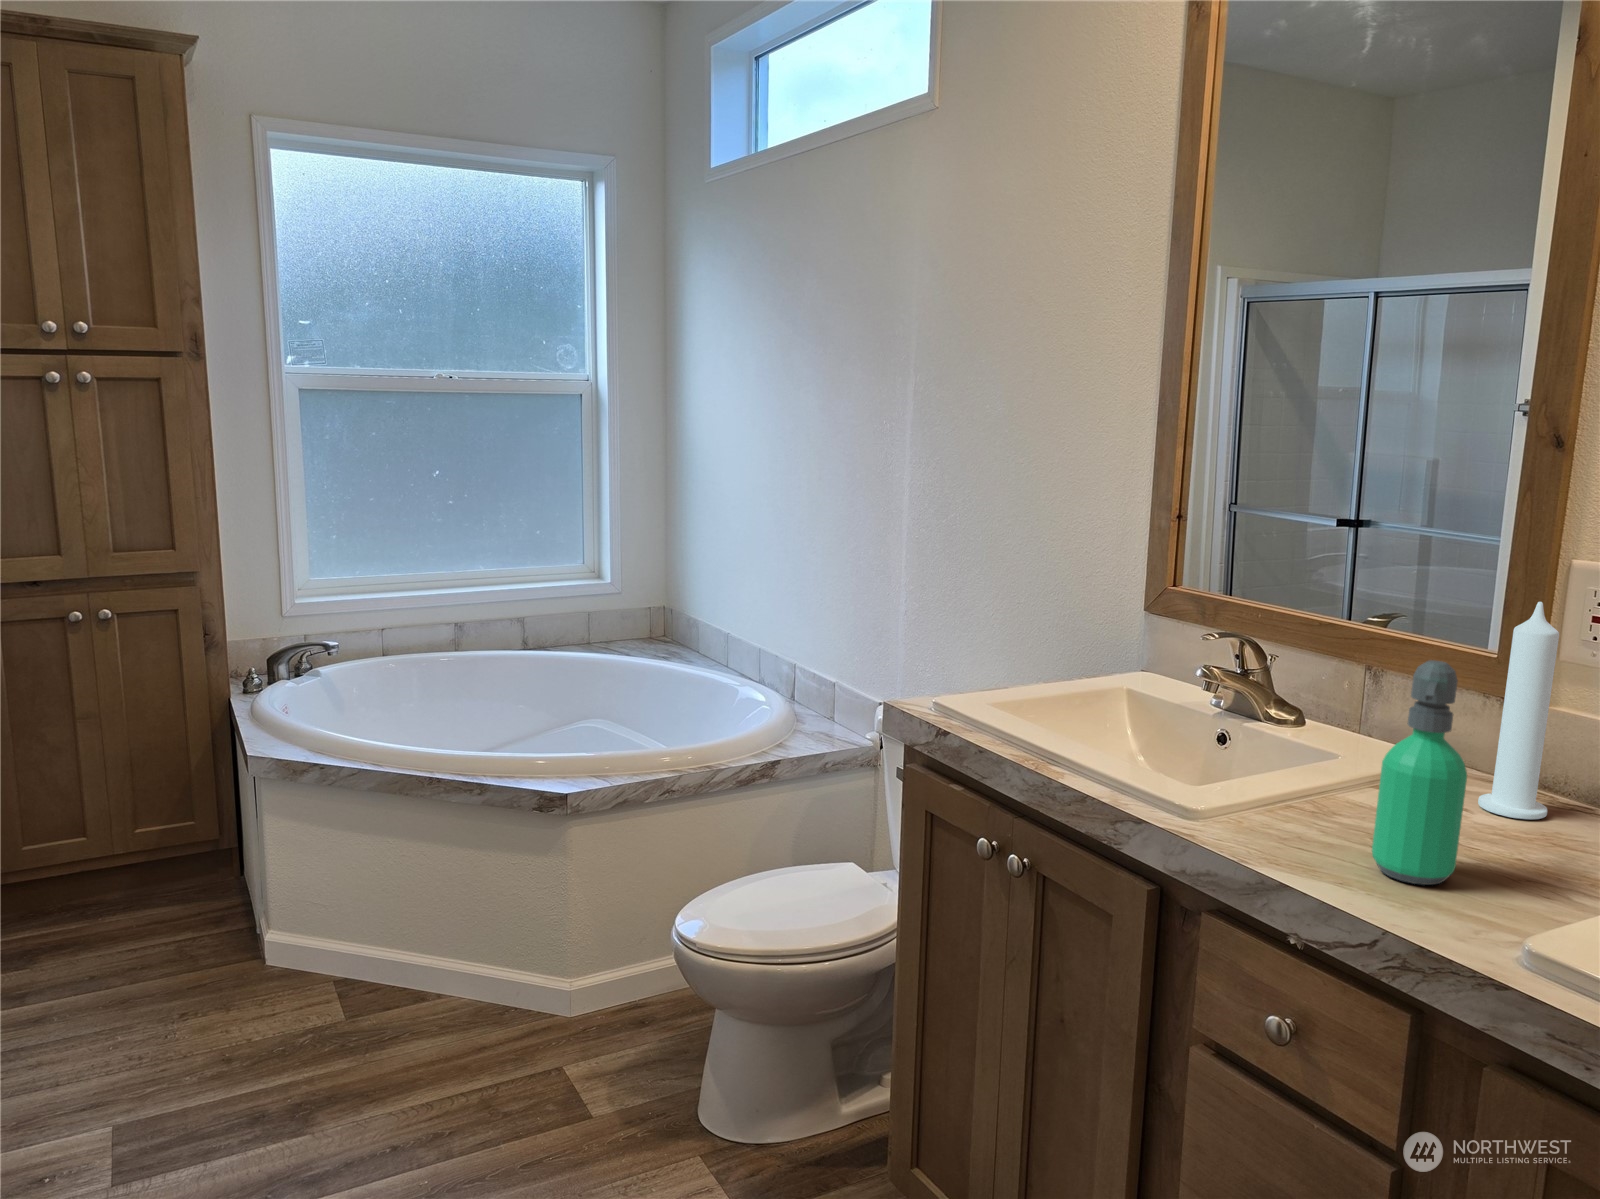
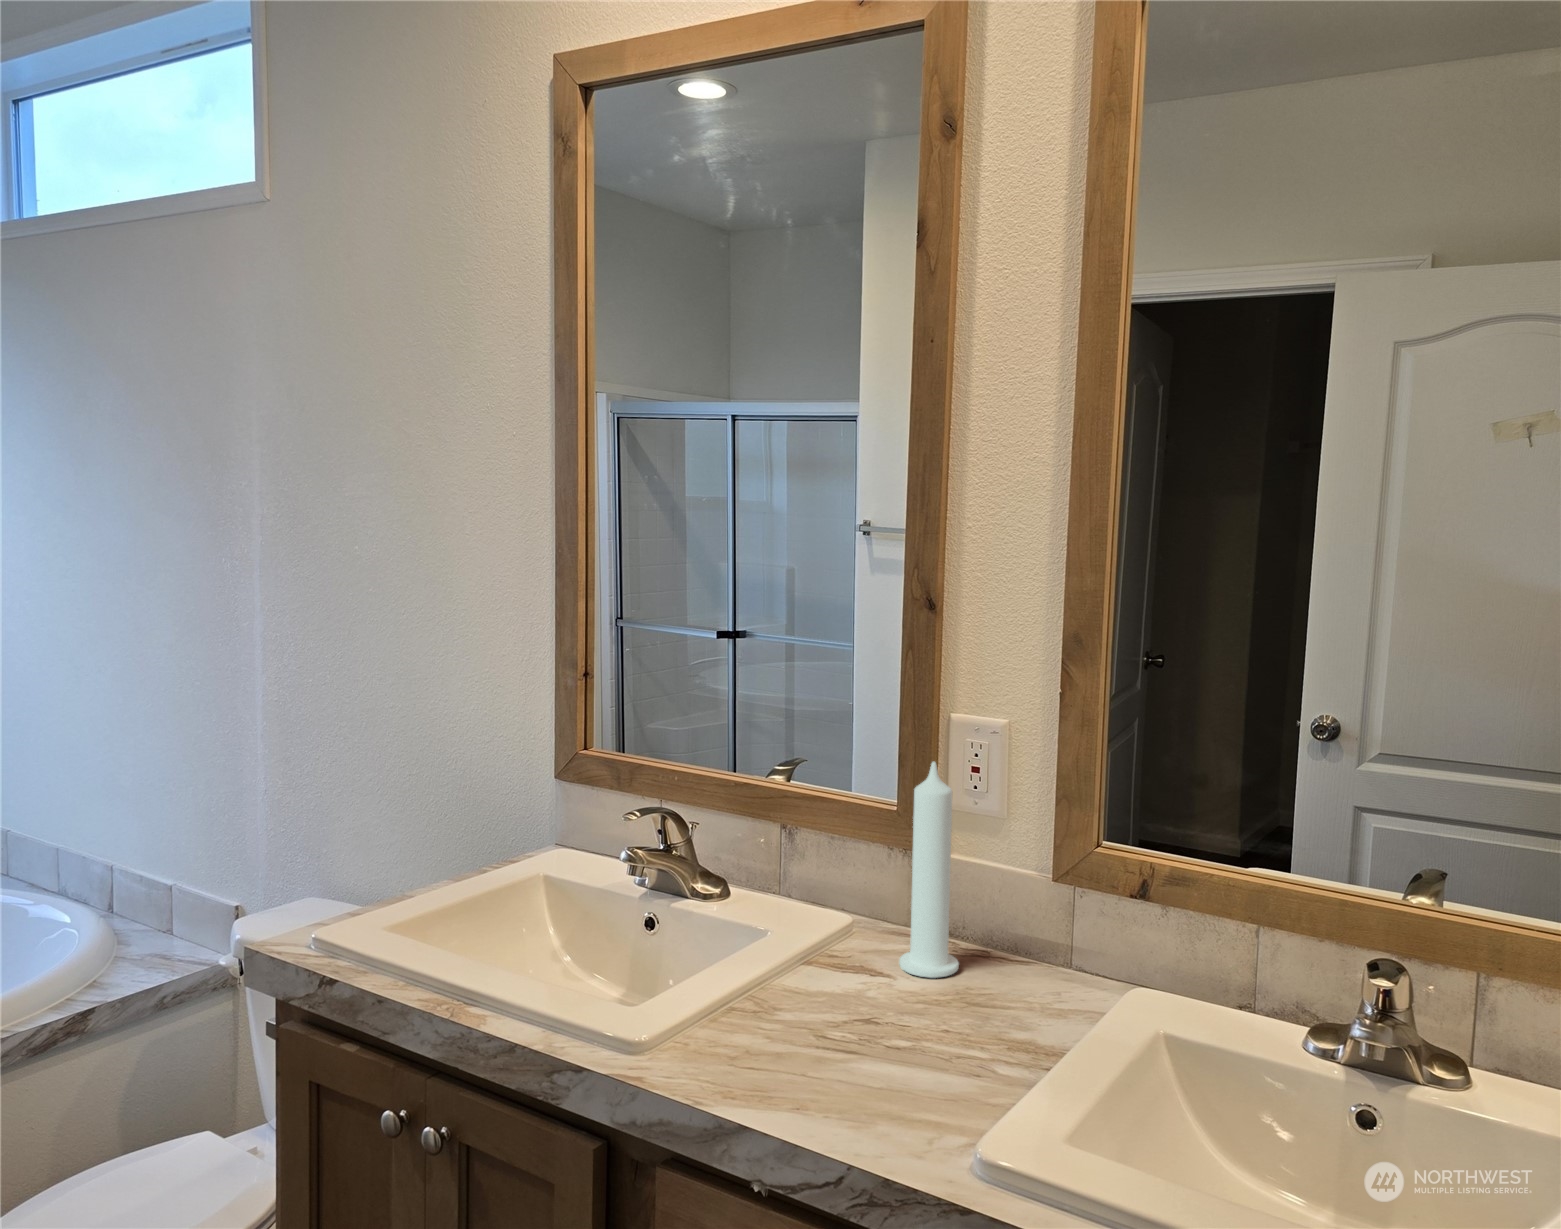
soap dispenser: present [1372,660,1467,885] -> none [820,854,902,1093]

